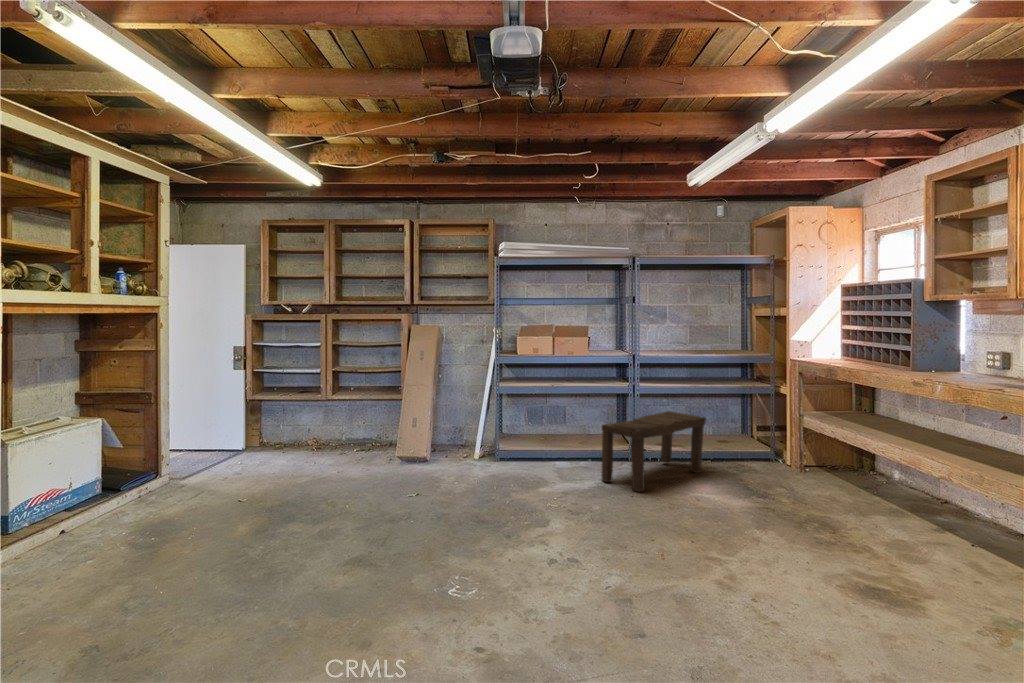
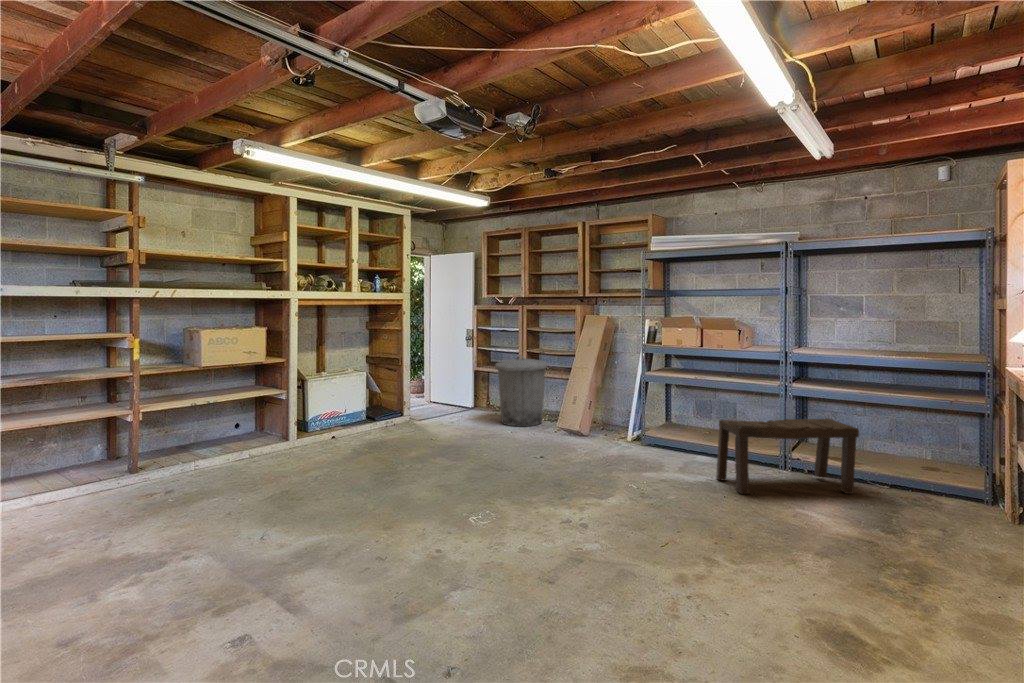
trash can: none [301,375,368,462] -> present [495,356,547,427]

